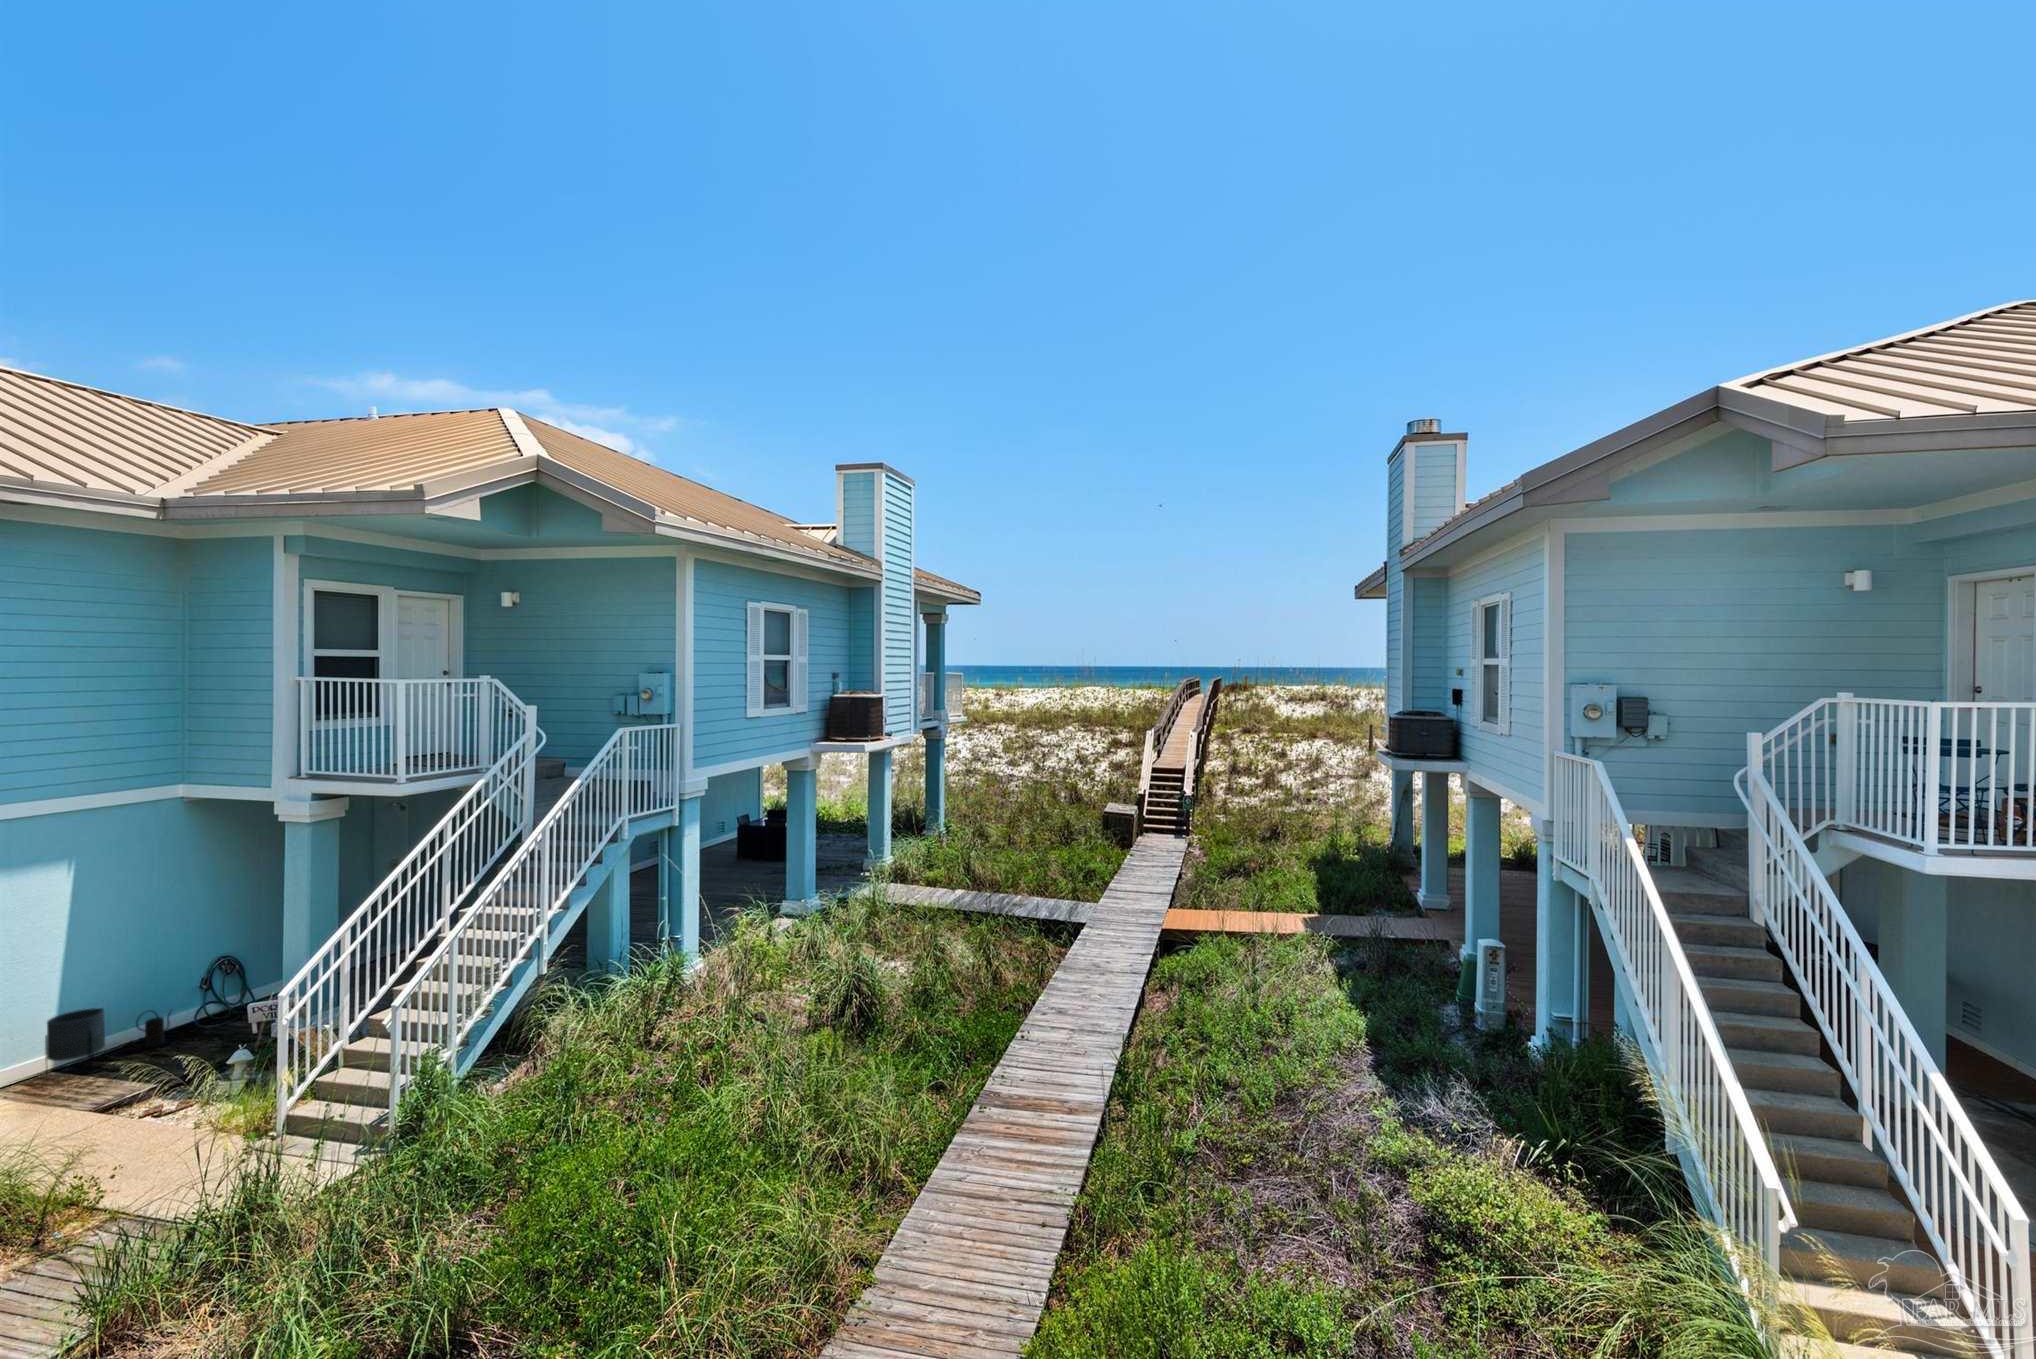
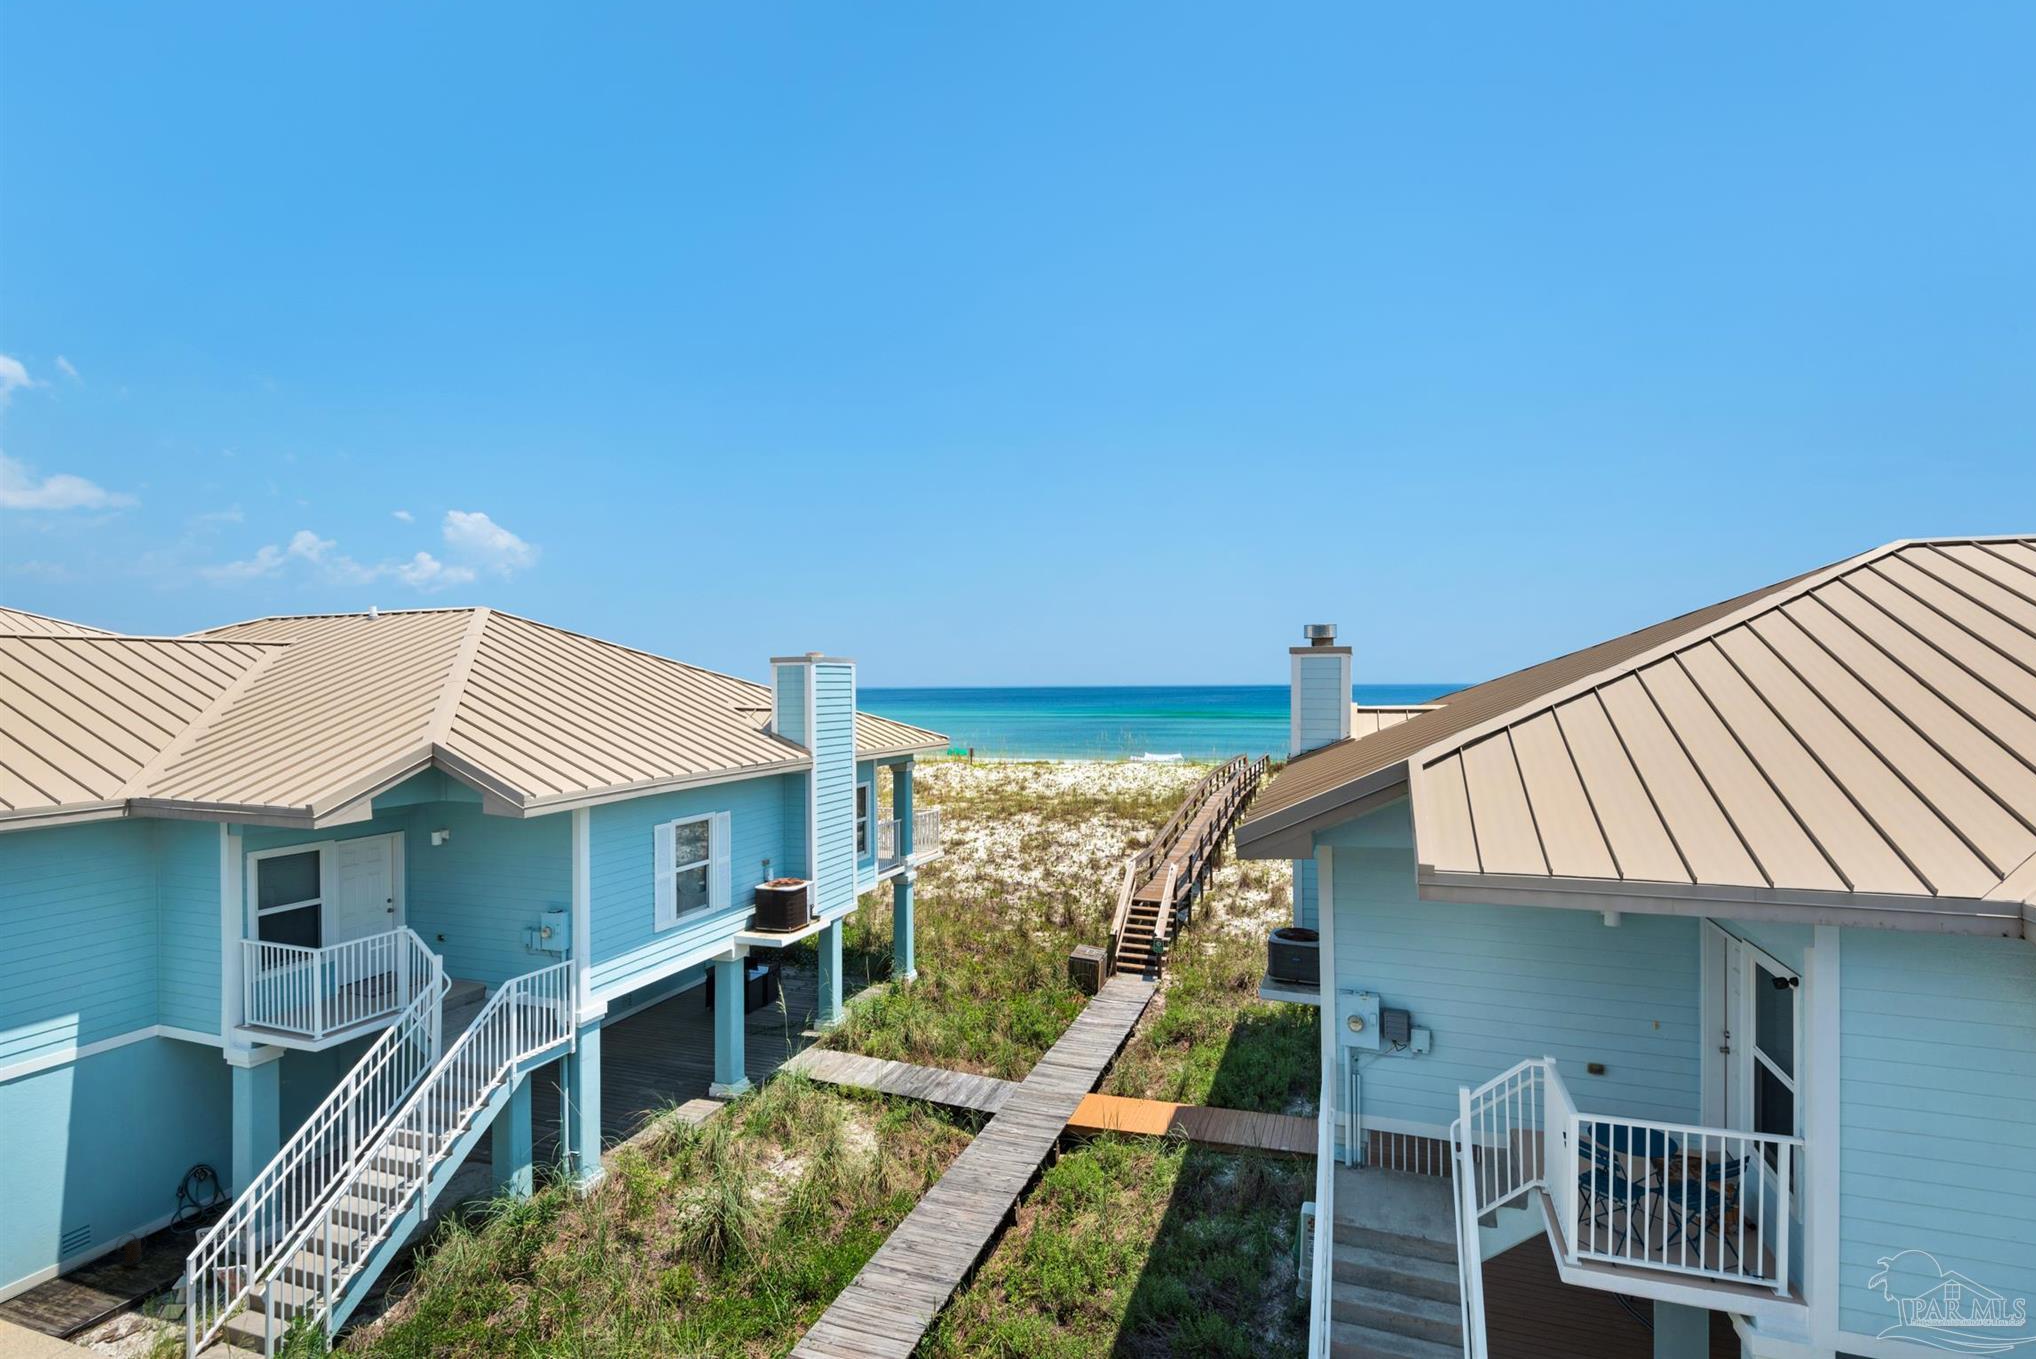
planter: present [45,1008,105,1069] -> none [38,1238,88,1301]

